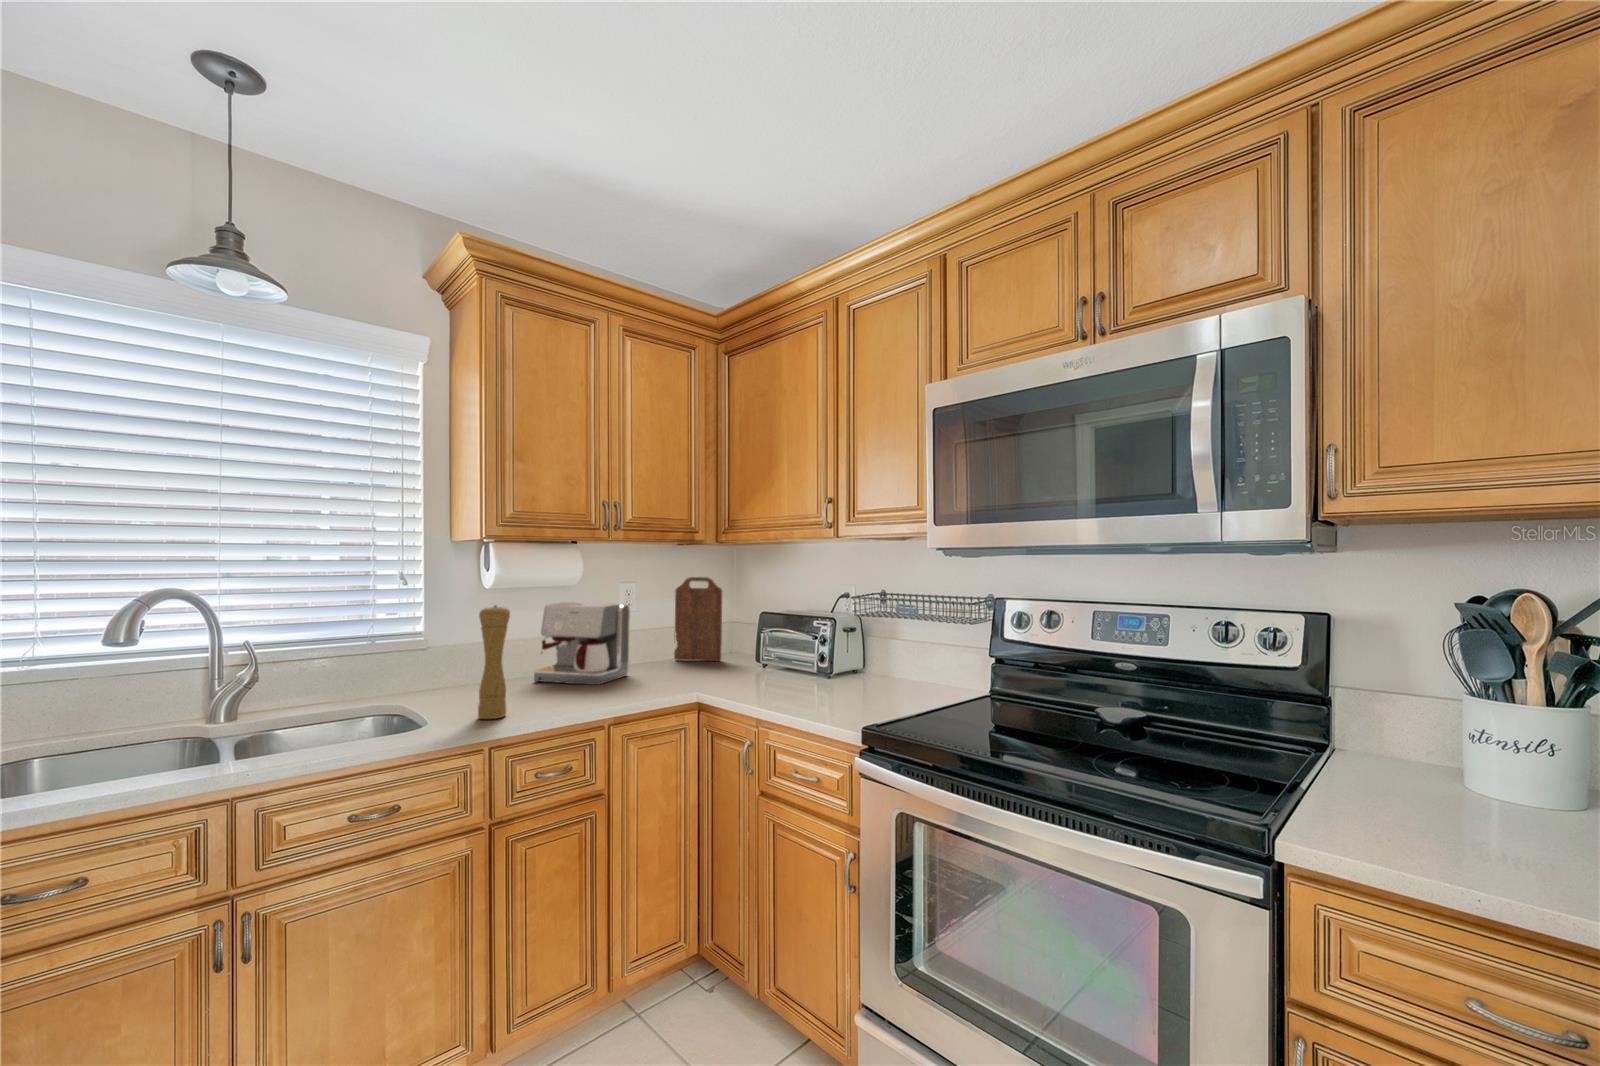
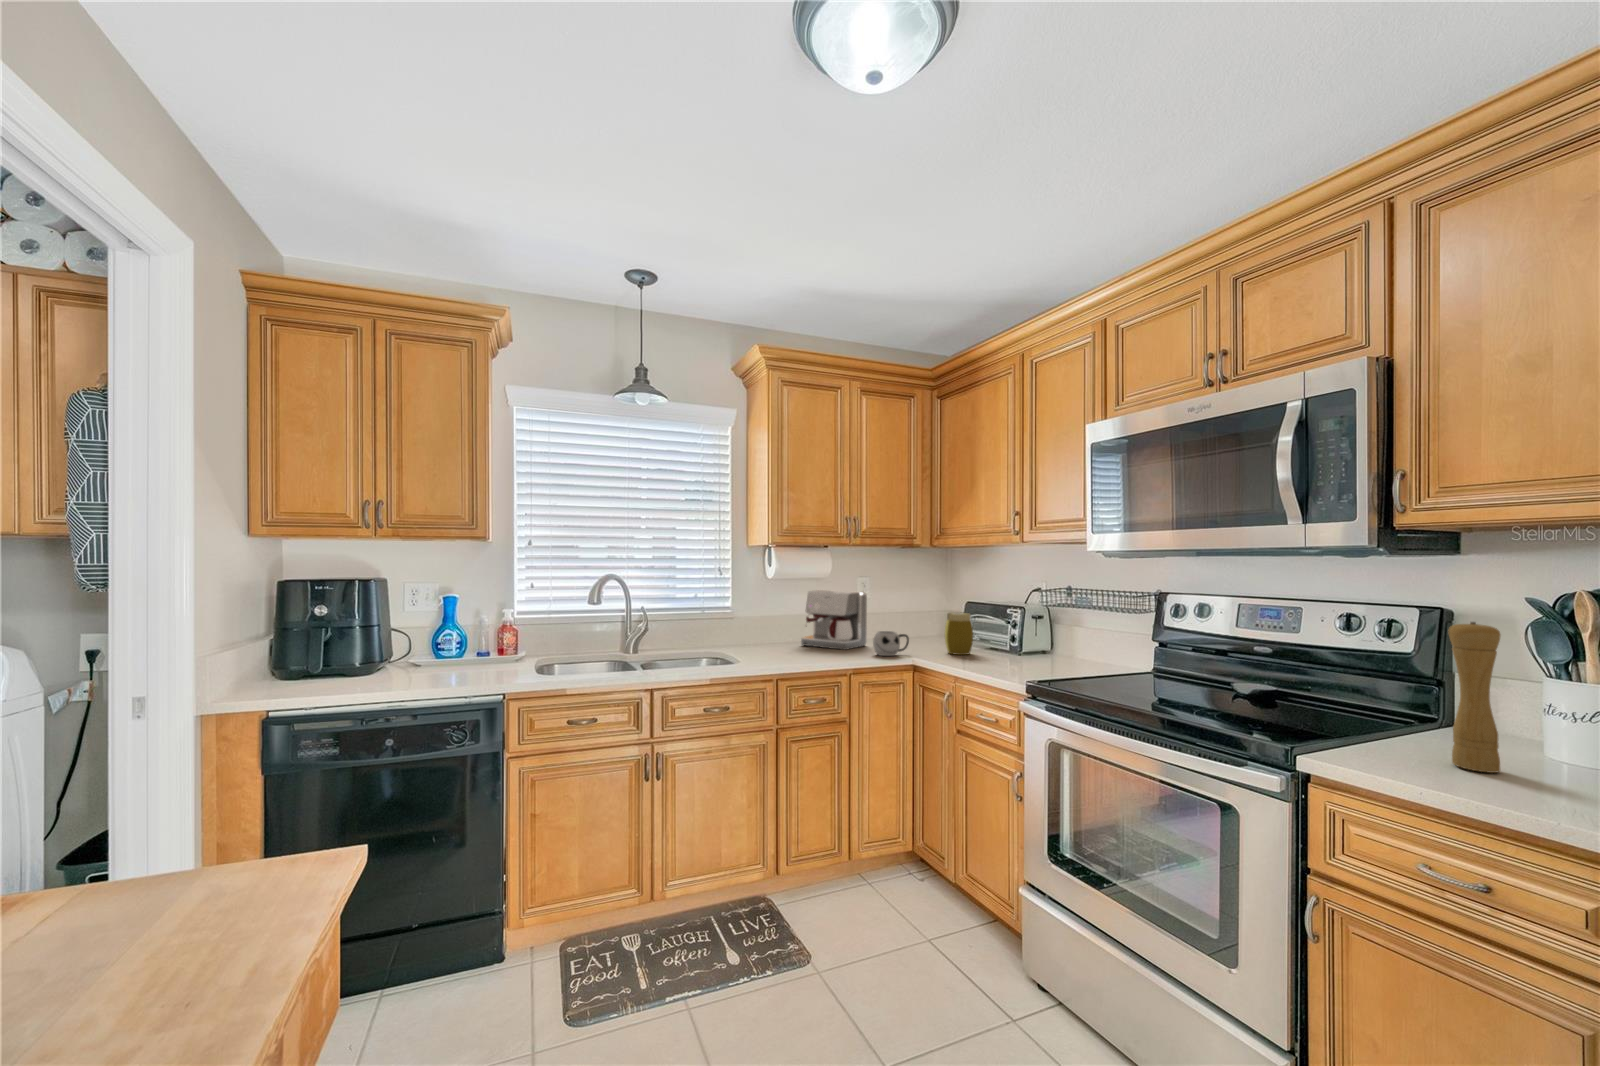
cutting board: present [674,577,722,661] -> none [903,573,940,641]
pepper mill: present [478,605,510,719] -> present [1448,622,1500,773]
jar: none [734,627,770,683] -> present [945,612,973,655]
mug: none [640,657,689,693] -> present [873,631,909,656]

